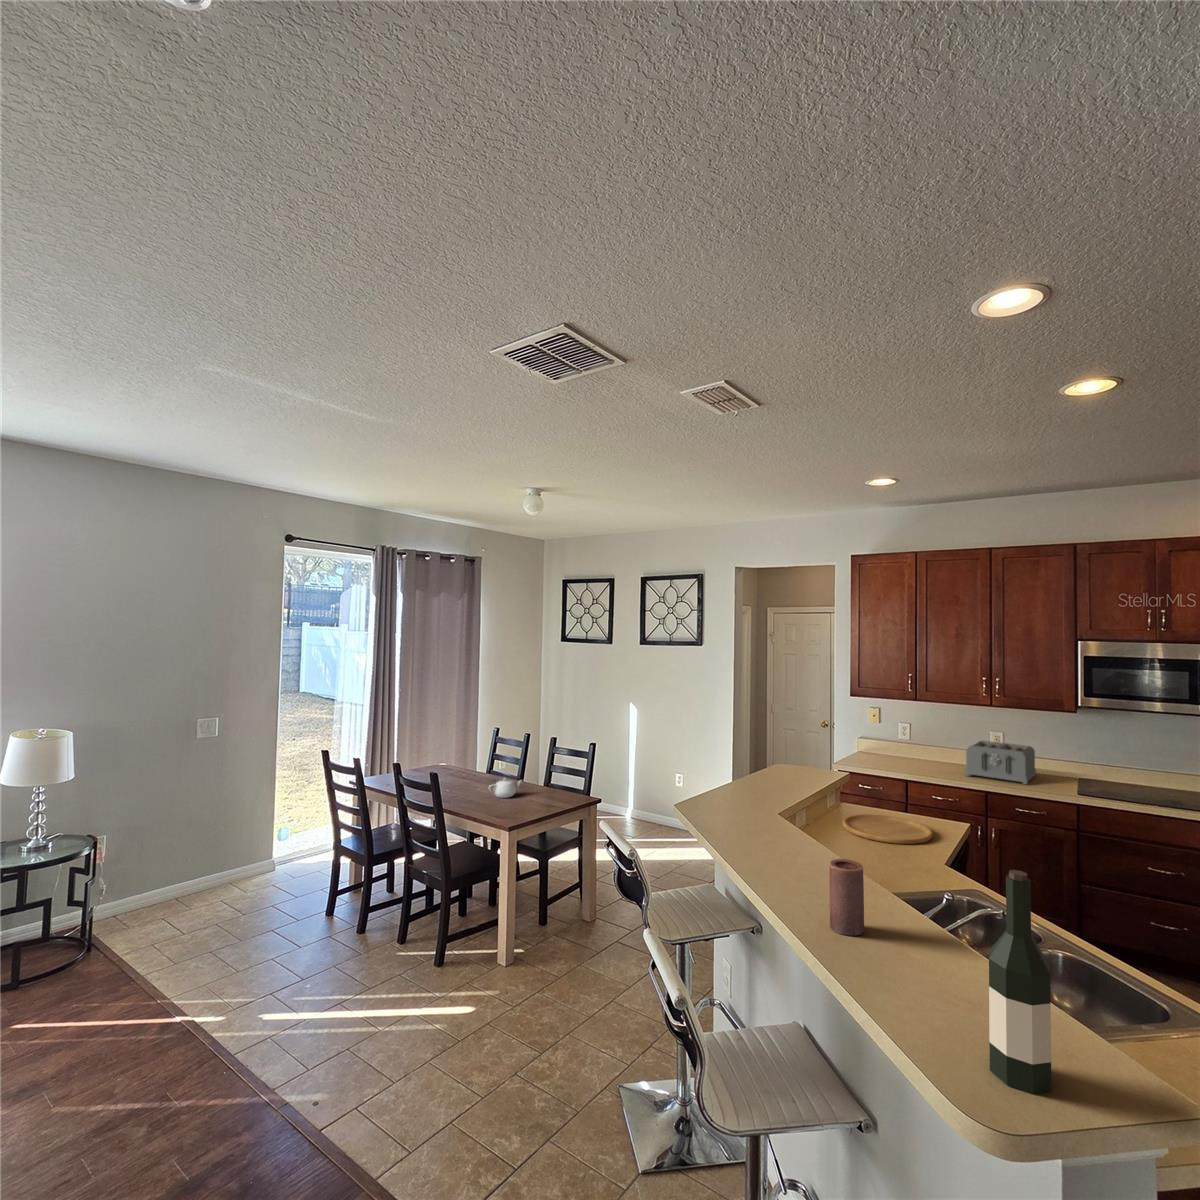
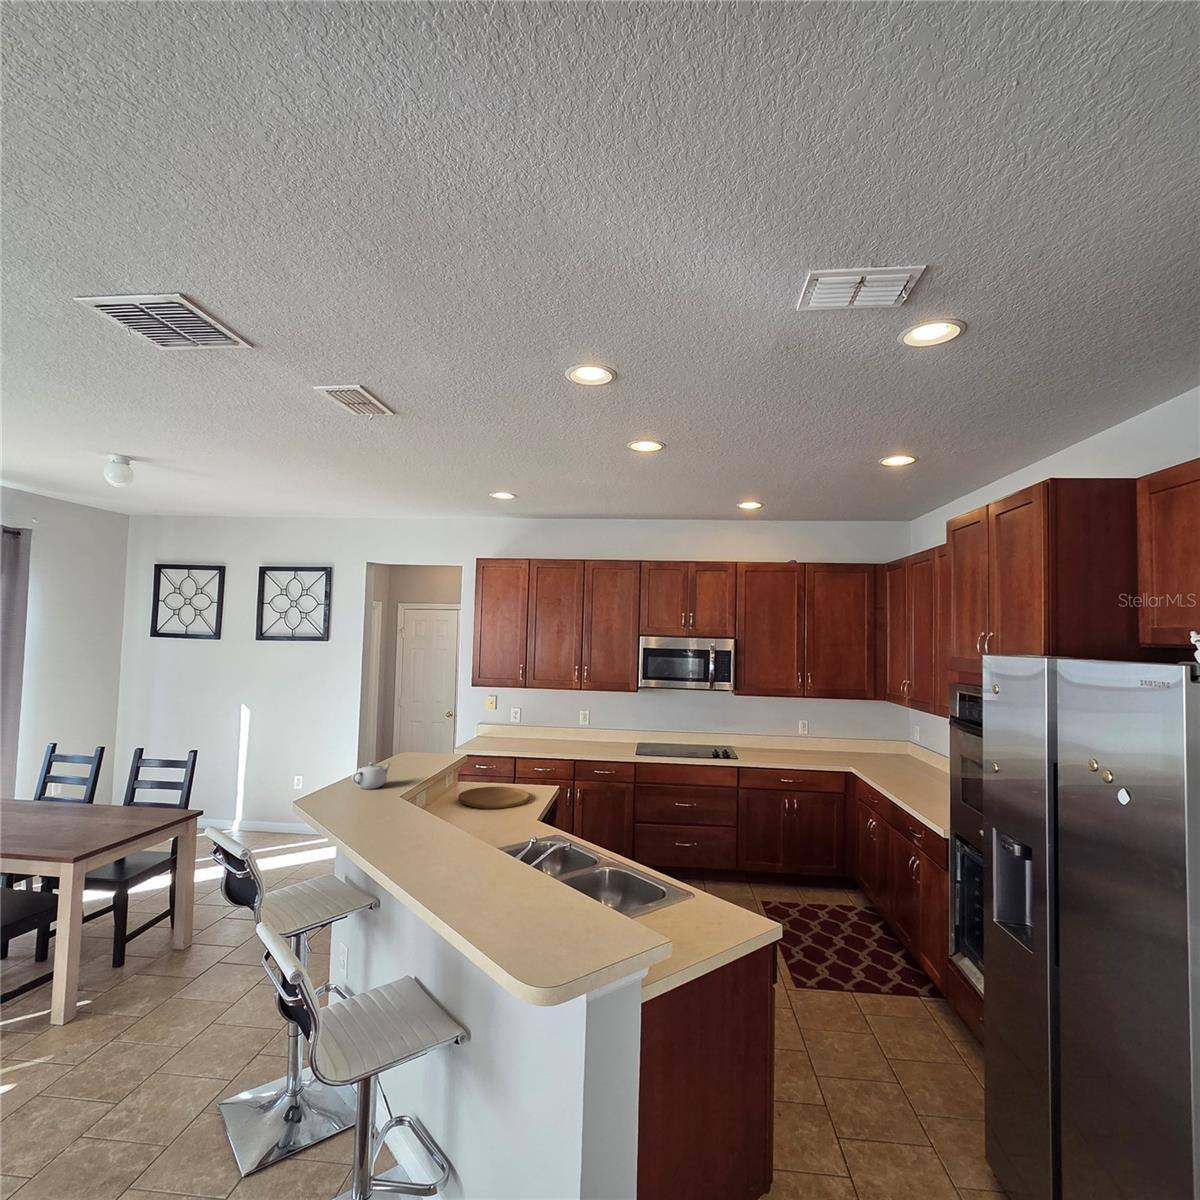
toaster: present [965,741,1036,784] -> none [561,717,610,749]
teapot: present [489,778,522,798] -> present [352,762,391,789]
candle: present [829,859,865,936] -> none [437,819,465,882]
wine bottle: present [989,870,1052,1094] -> none [539,799,578,951]

